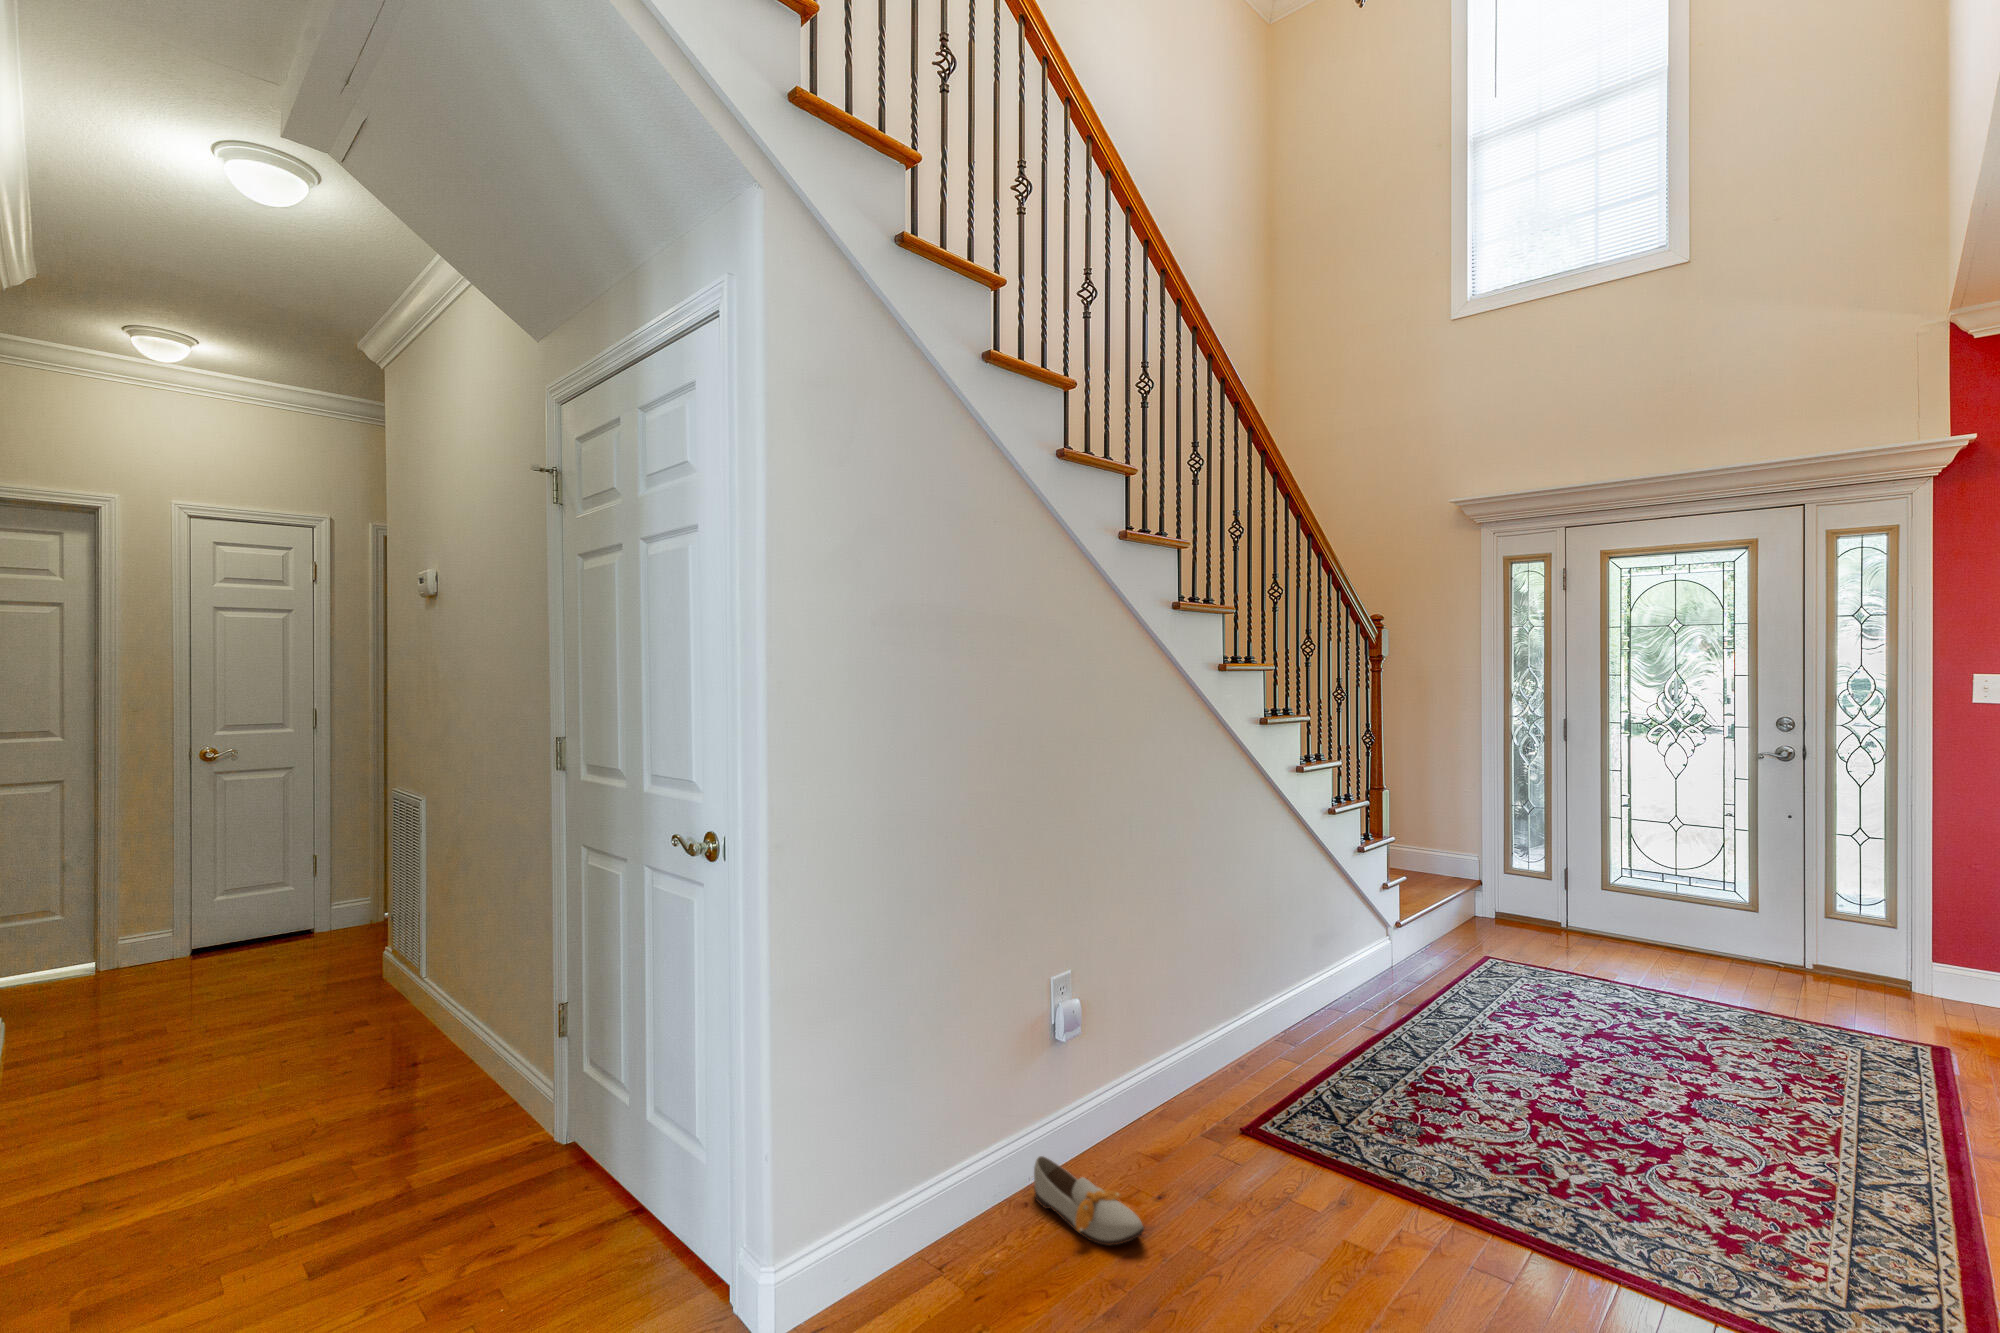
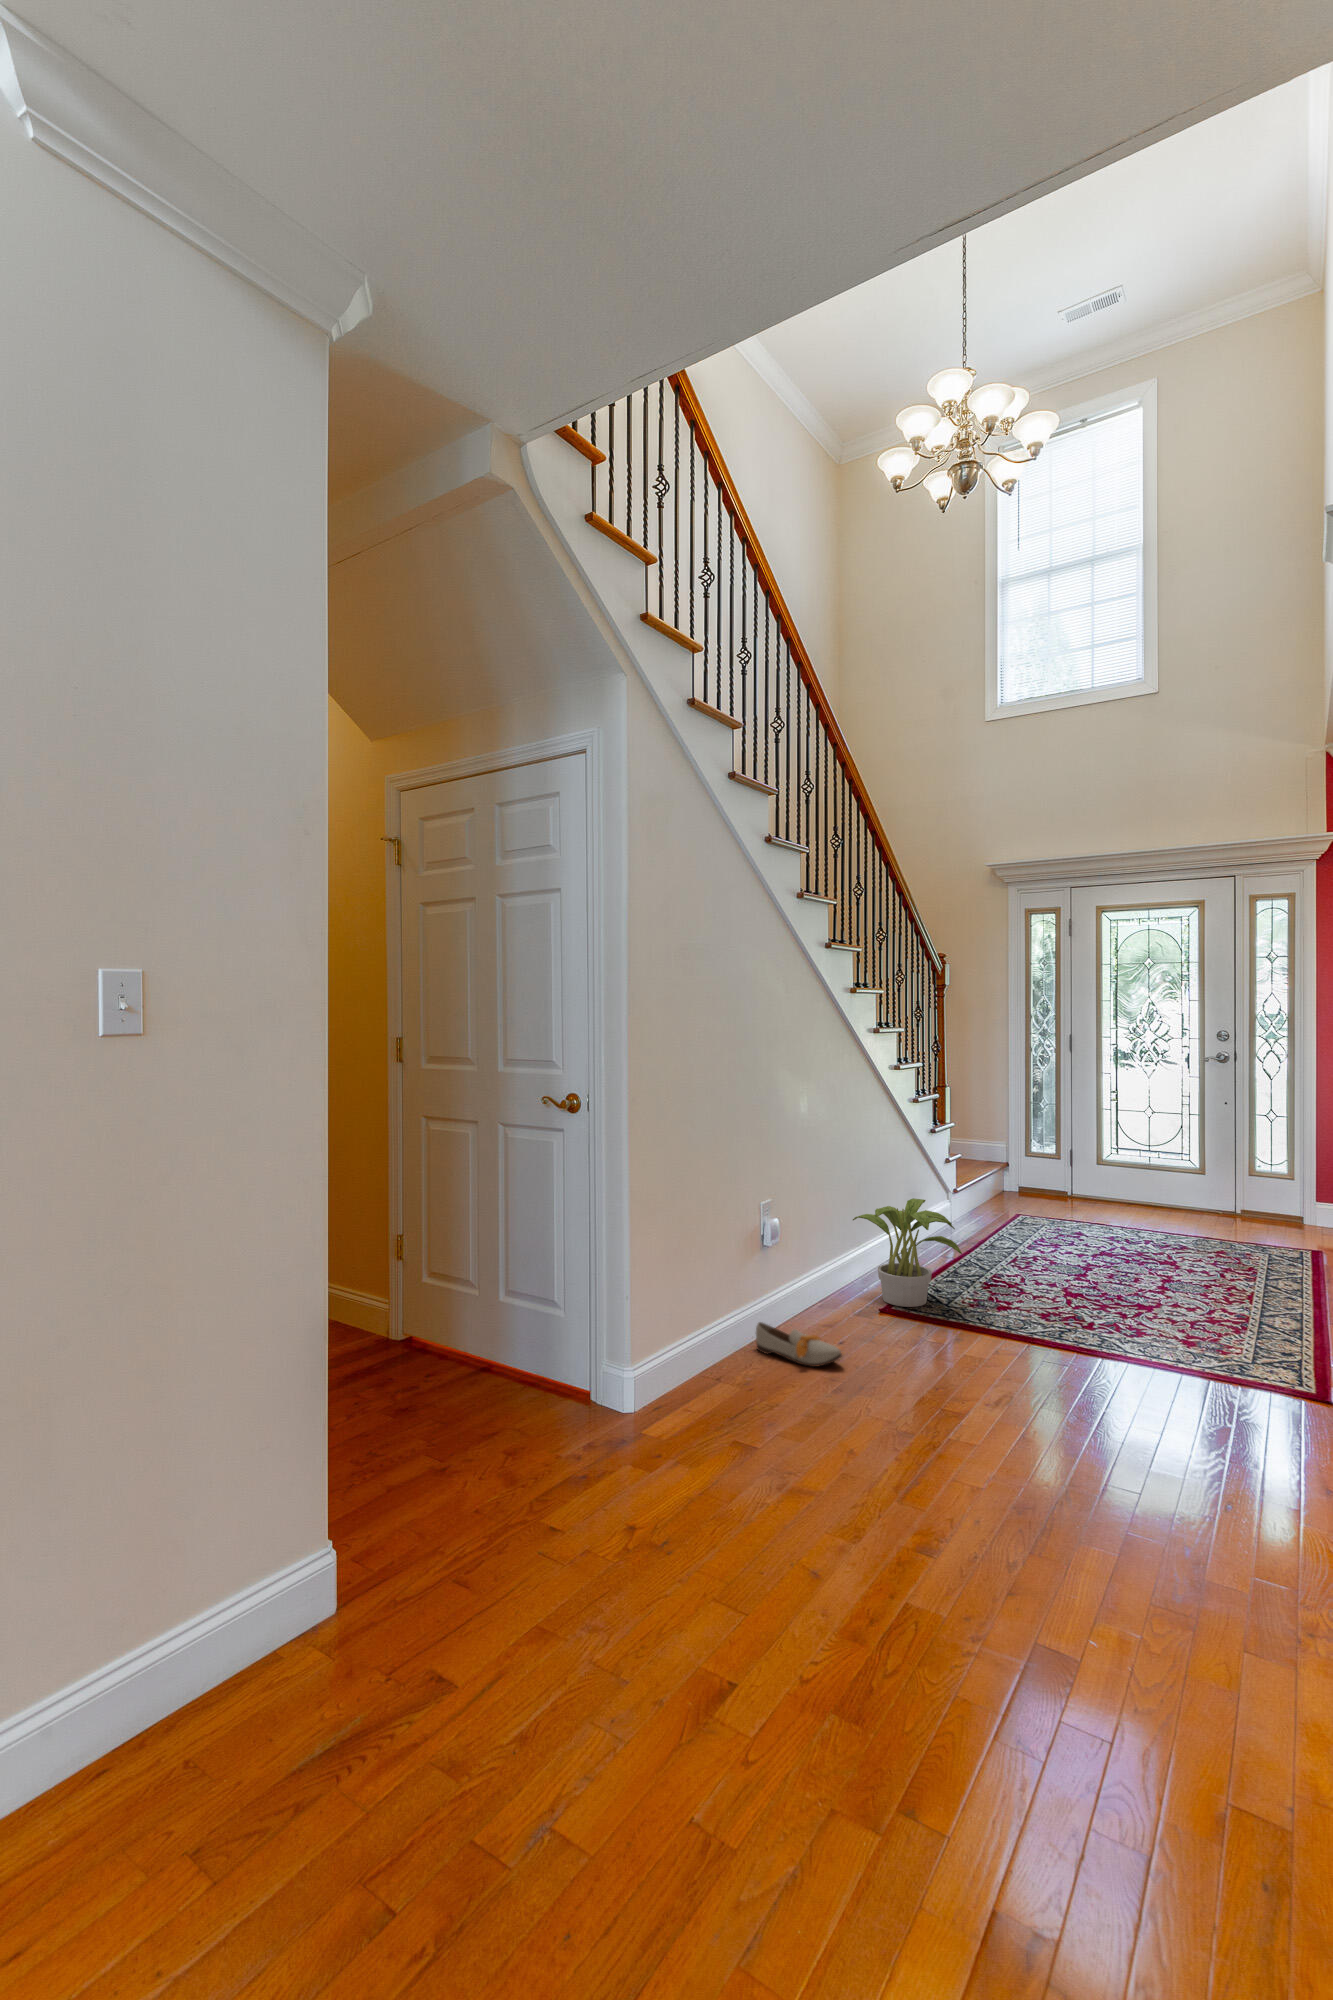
potted plant: none [1216,963,1361,1124] -> present [853,1198,962,1307]

